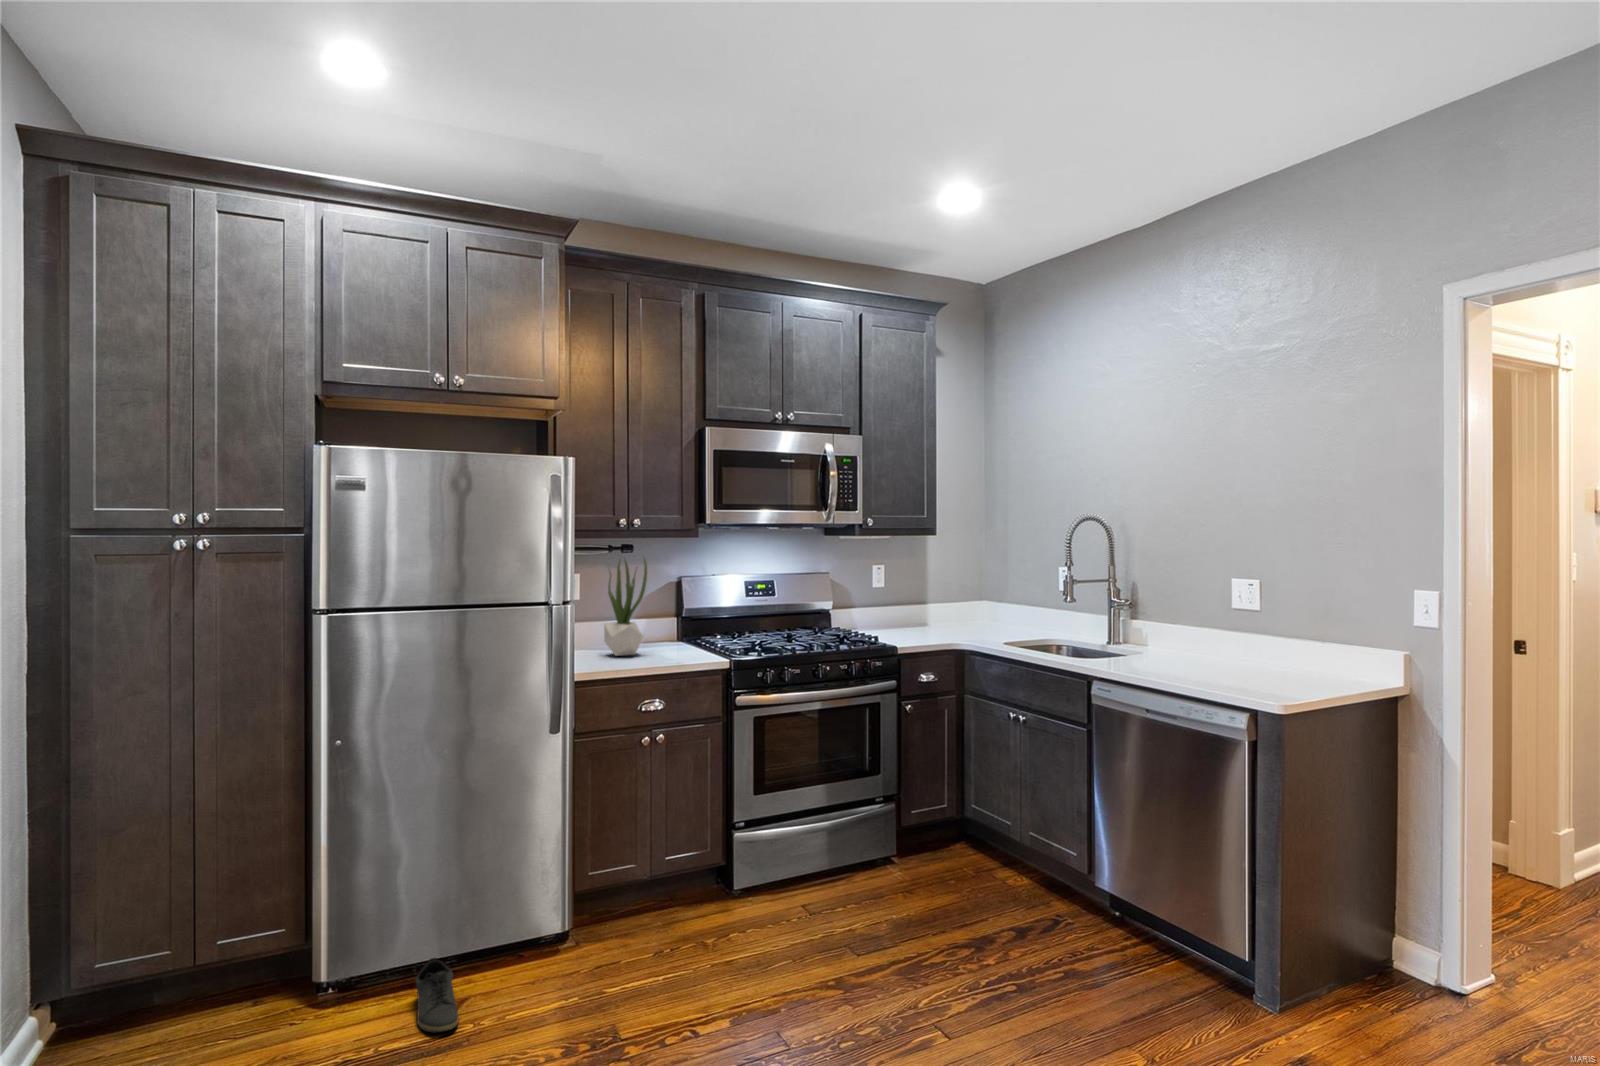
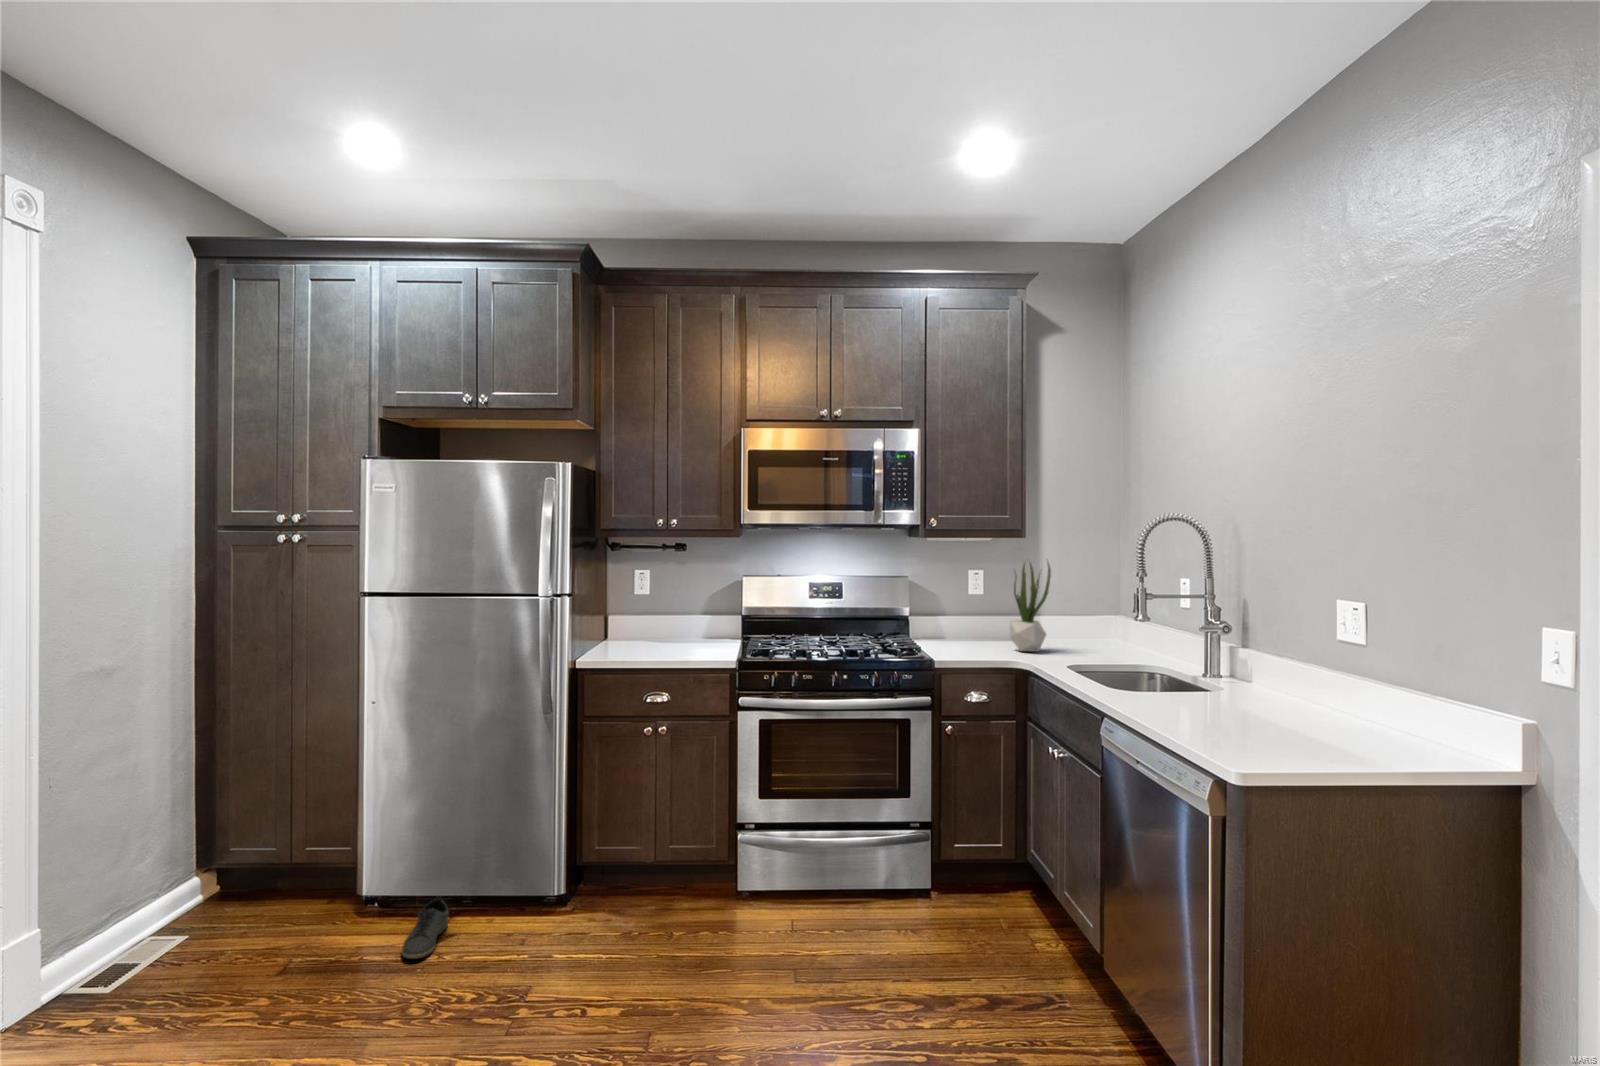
potted plant: present [604,559,647,656] -> present [1010,563,1051,652]

